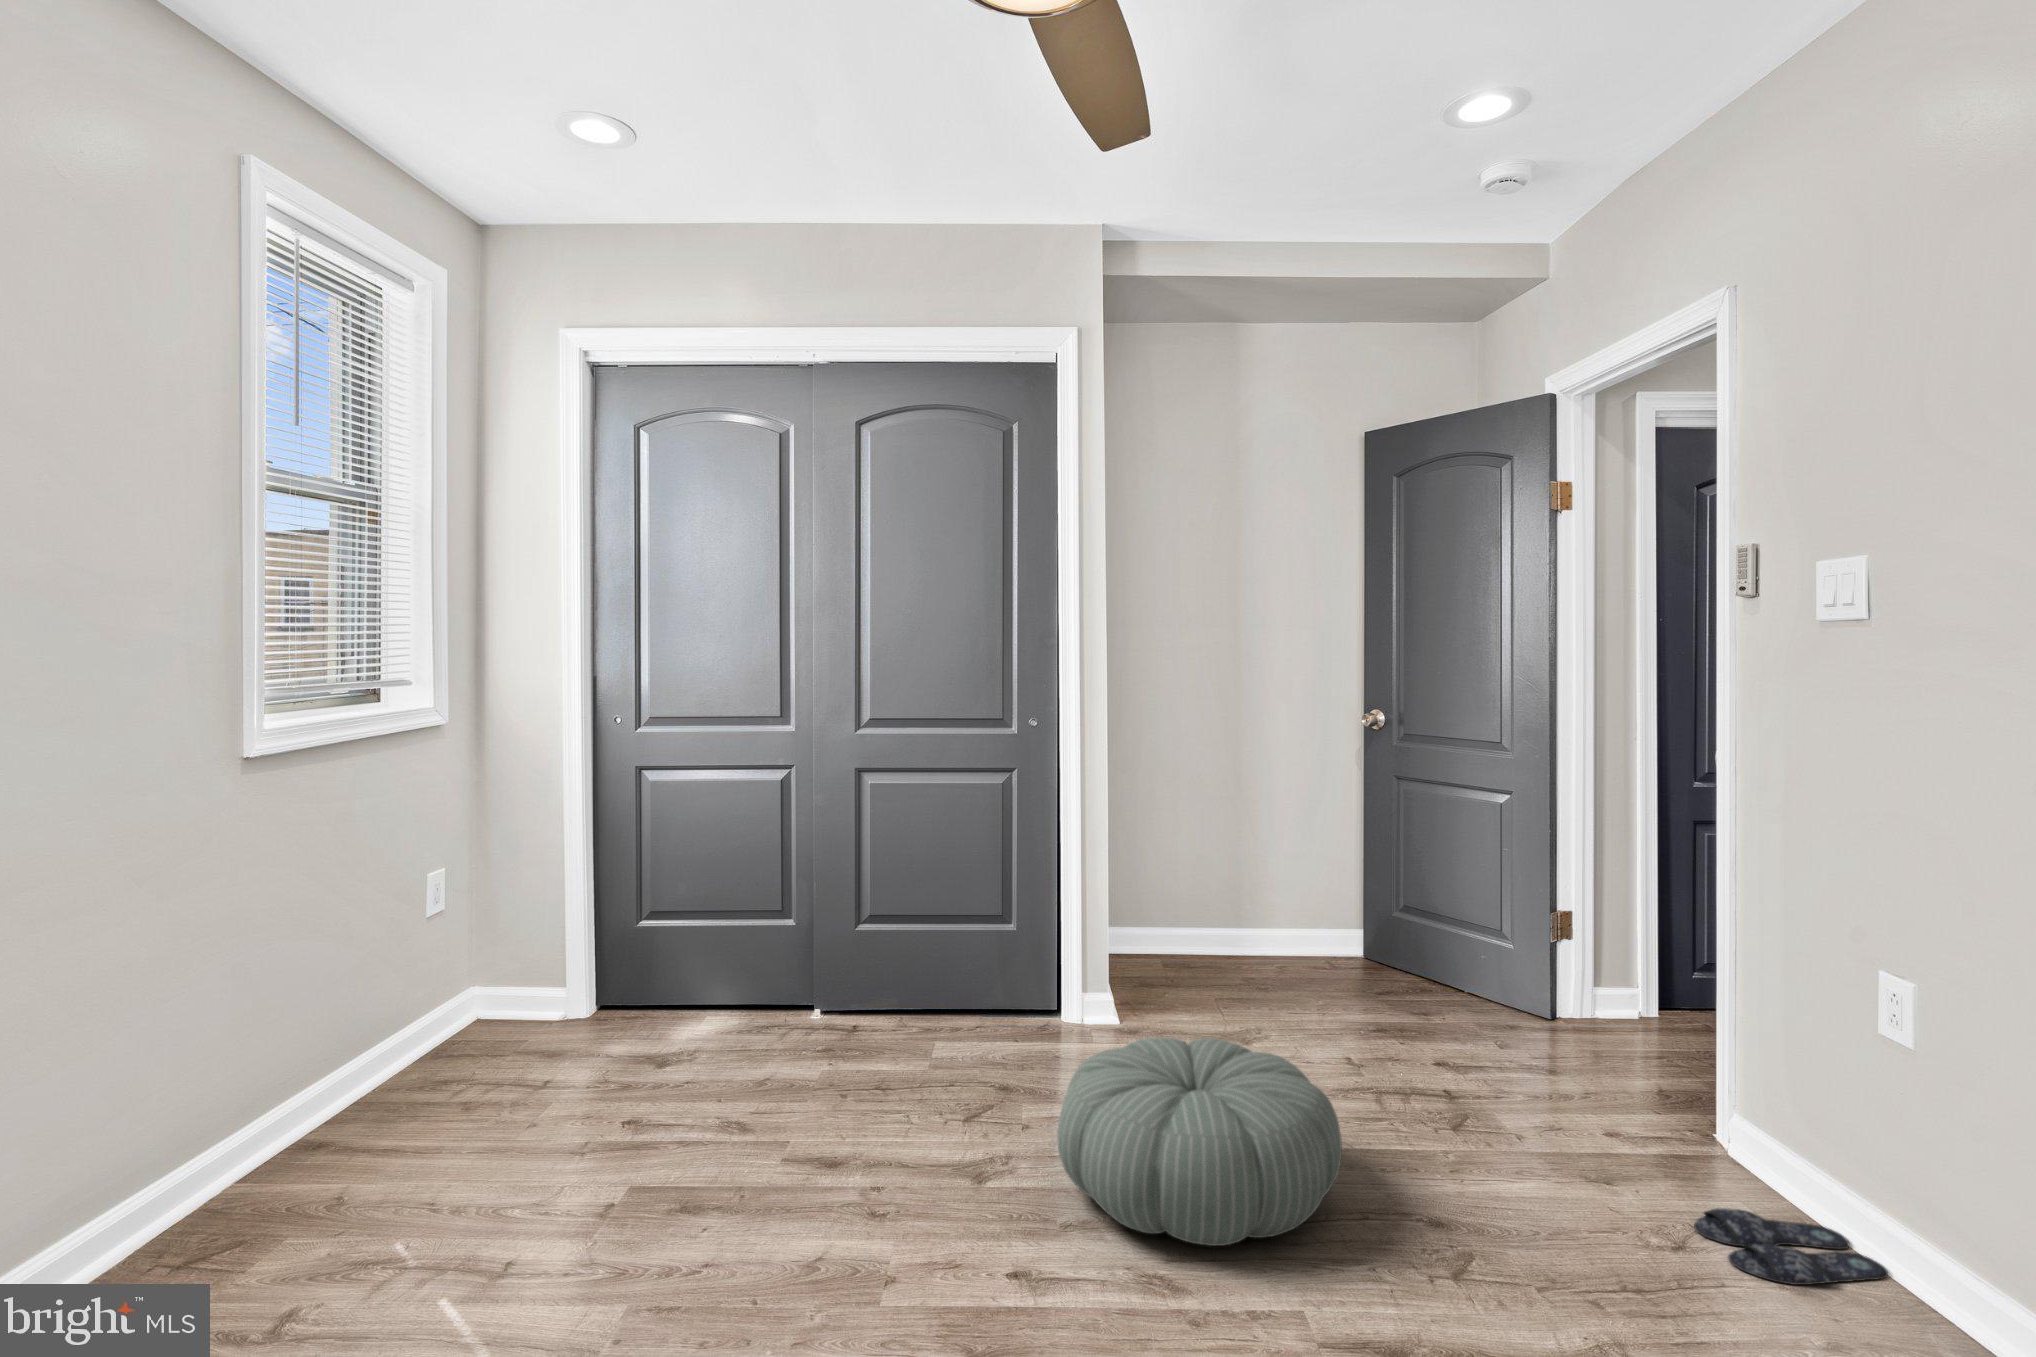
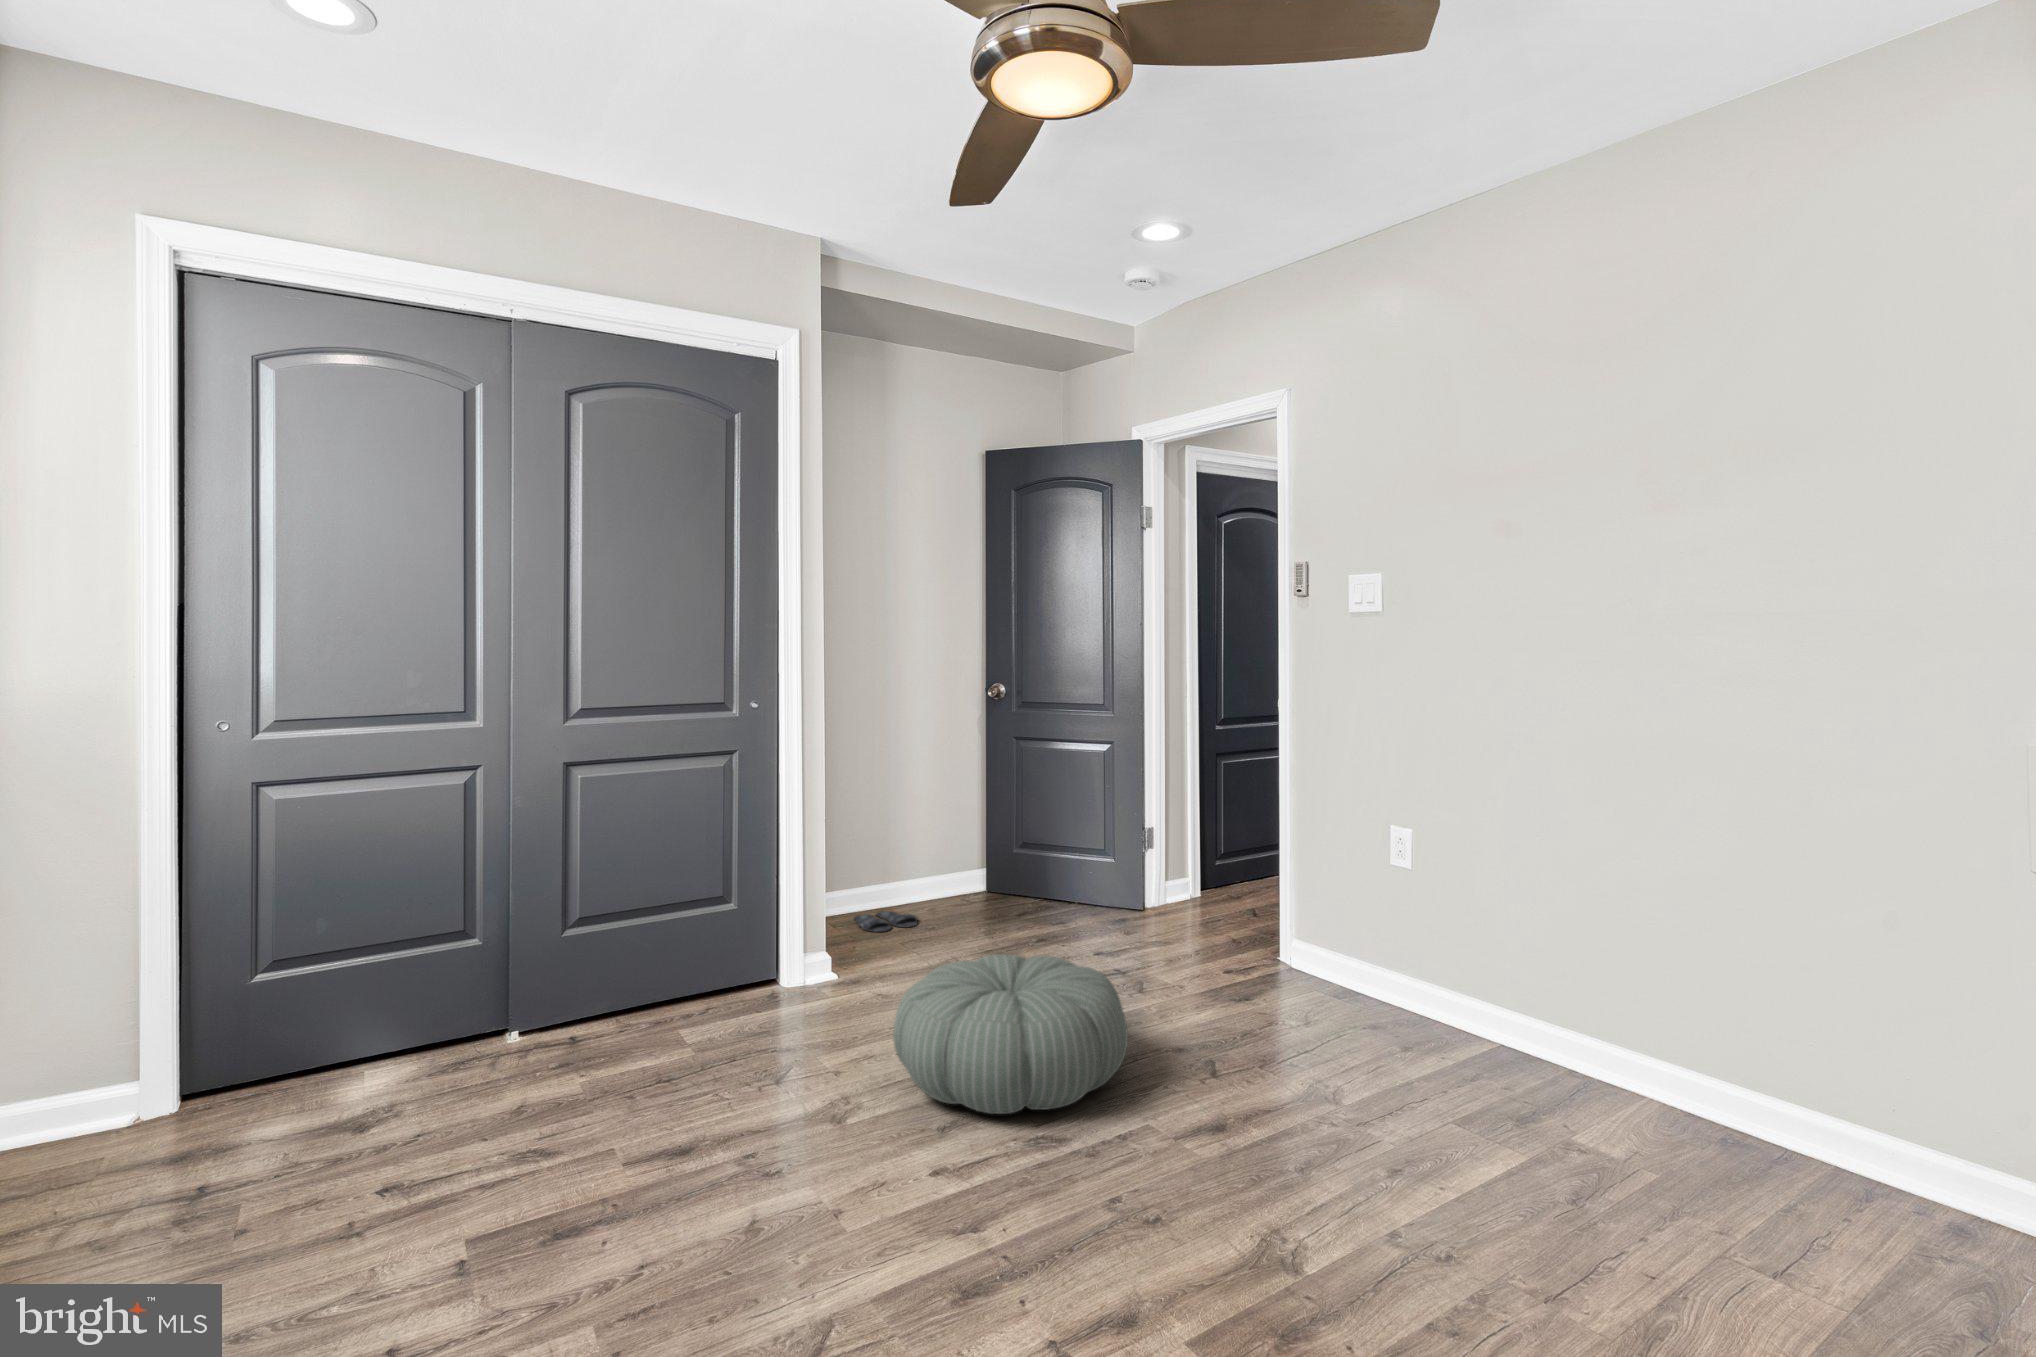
slippers: present [1694,1208,1888,1285] -> present [854,911,918,932]

